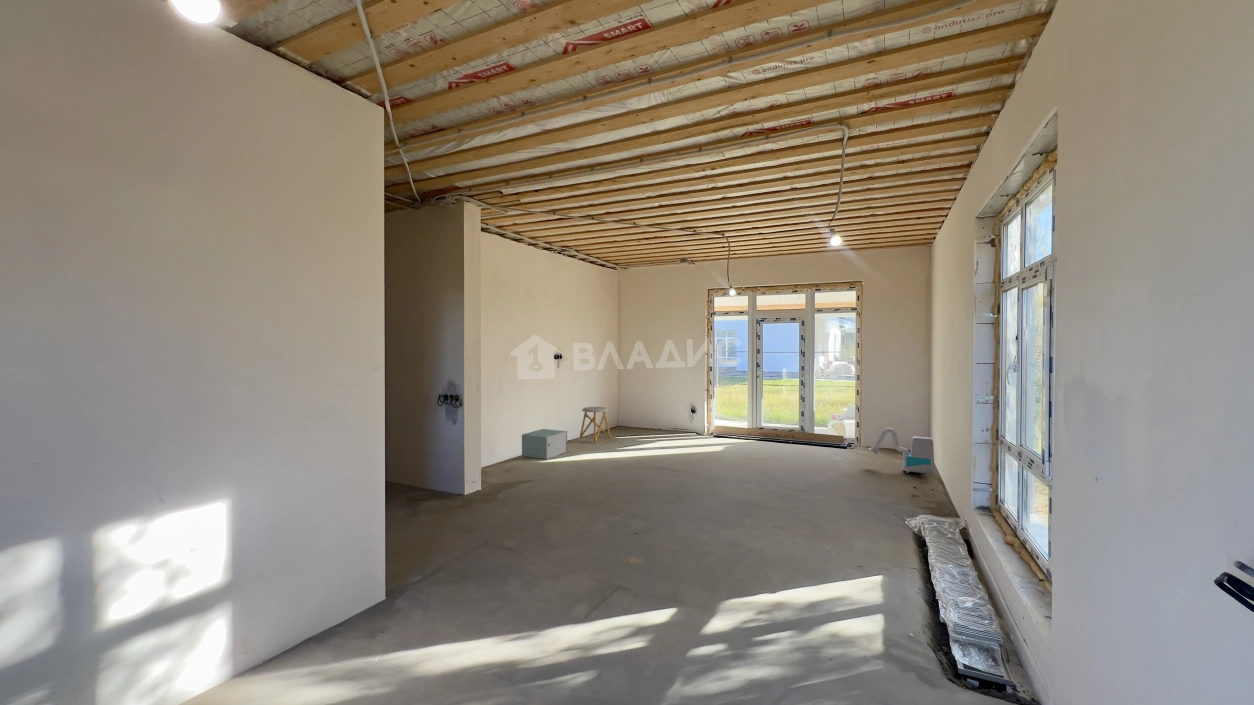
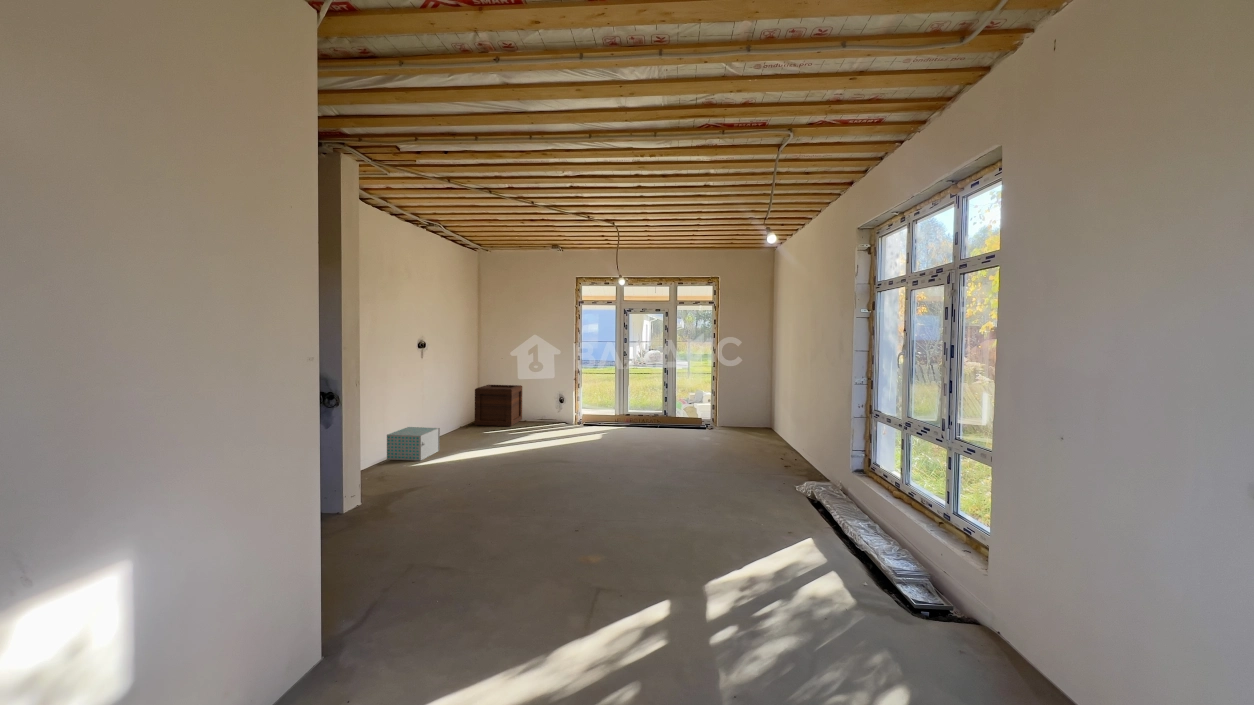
wooden crate: none [611,394,657,434] -> present [475,385,522,427]
stool: present [580,407,610,443] -> none [444,400,479,439]
vacuum cleaner: present [868,428,934,476] -> none [737,409,789,448]

